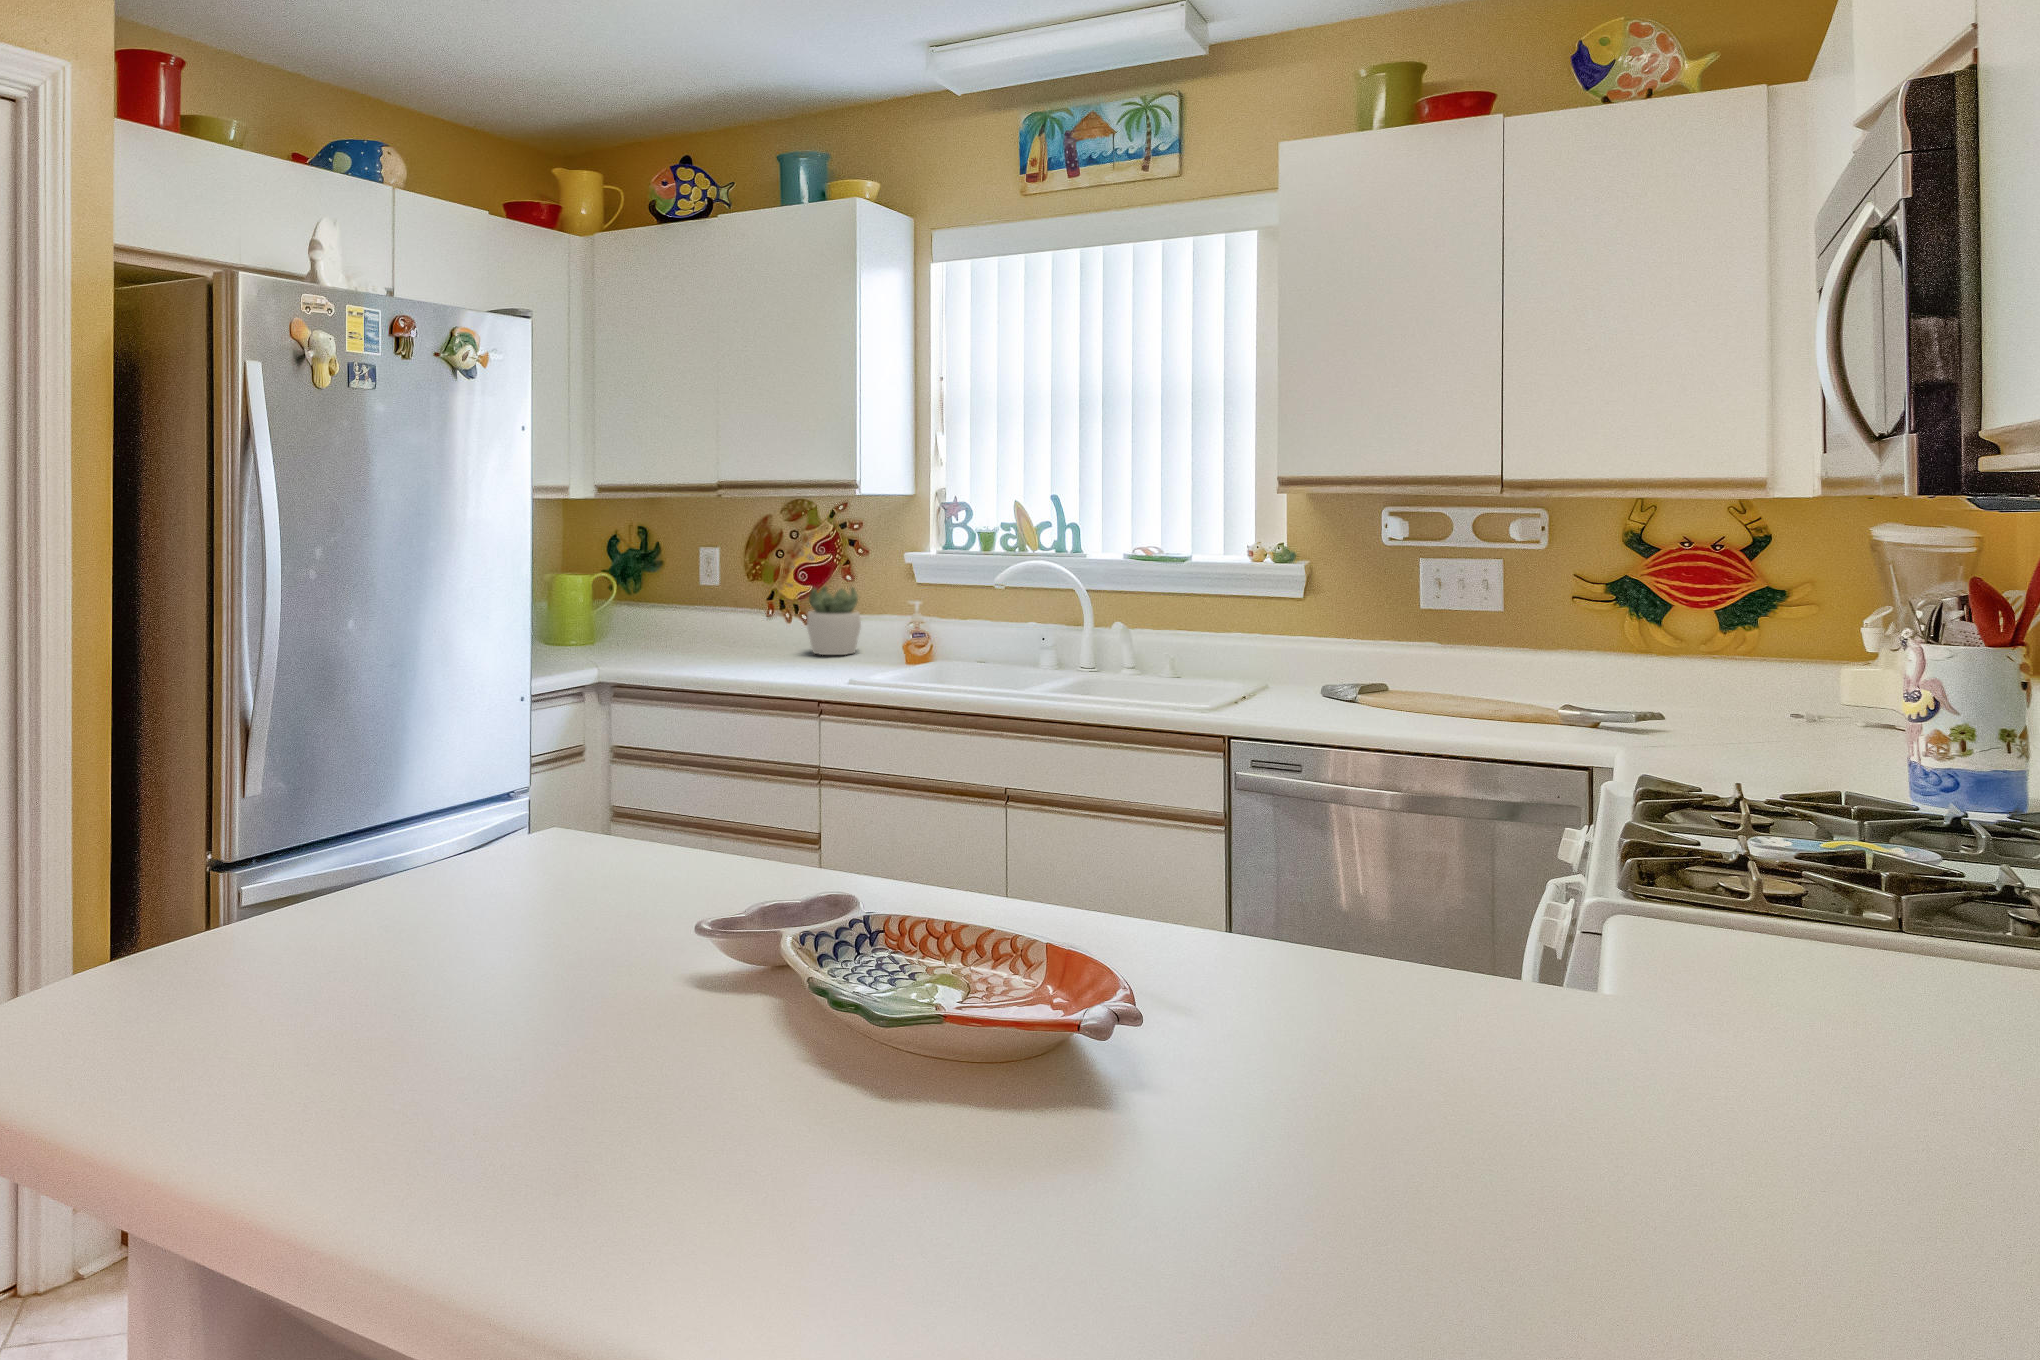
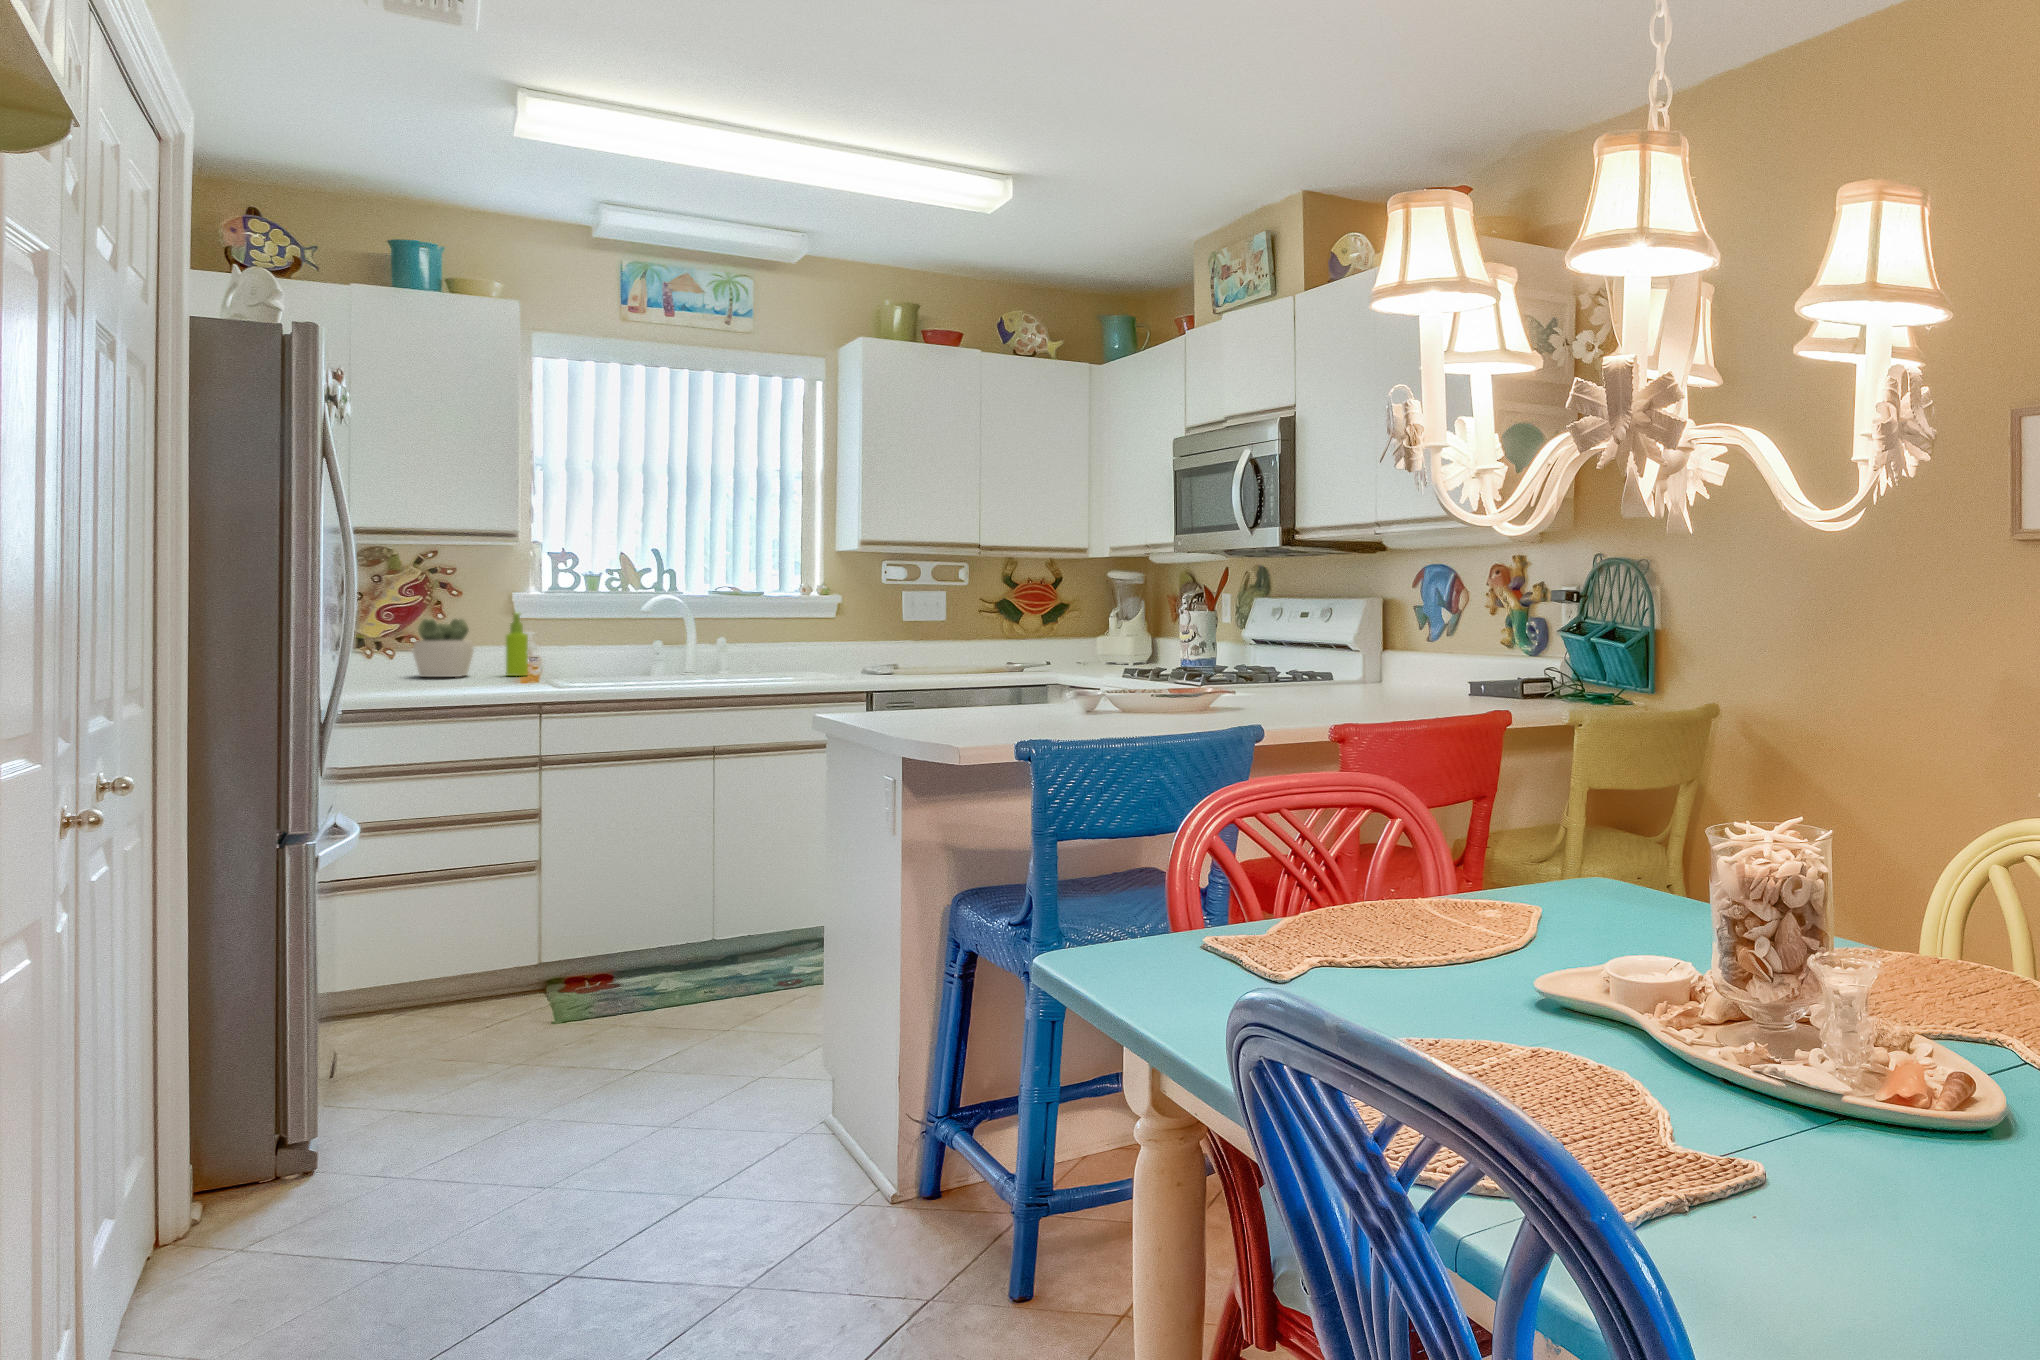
soap dispenser: none [879,583,901,660] -> present [506,613,528,676]

